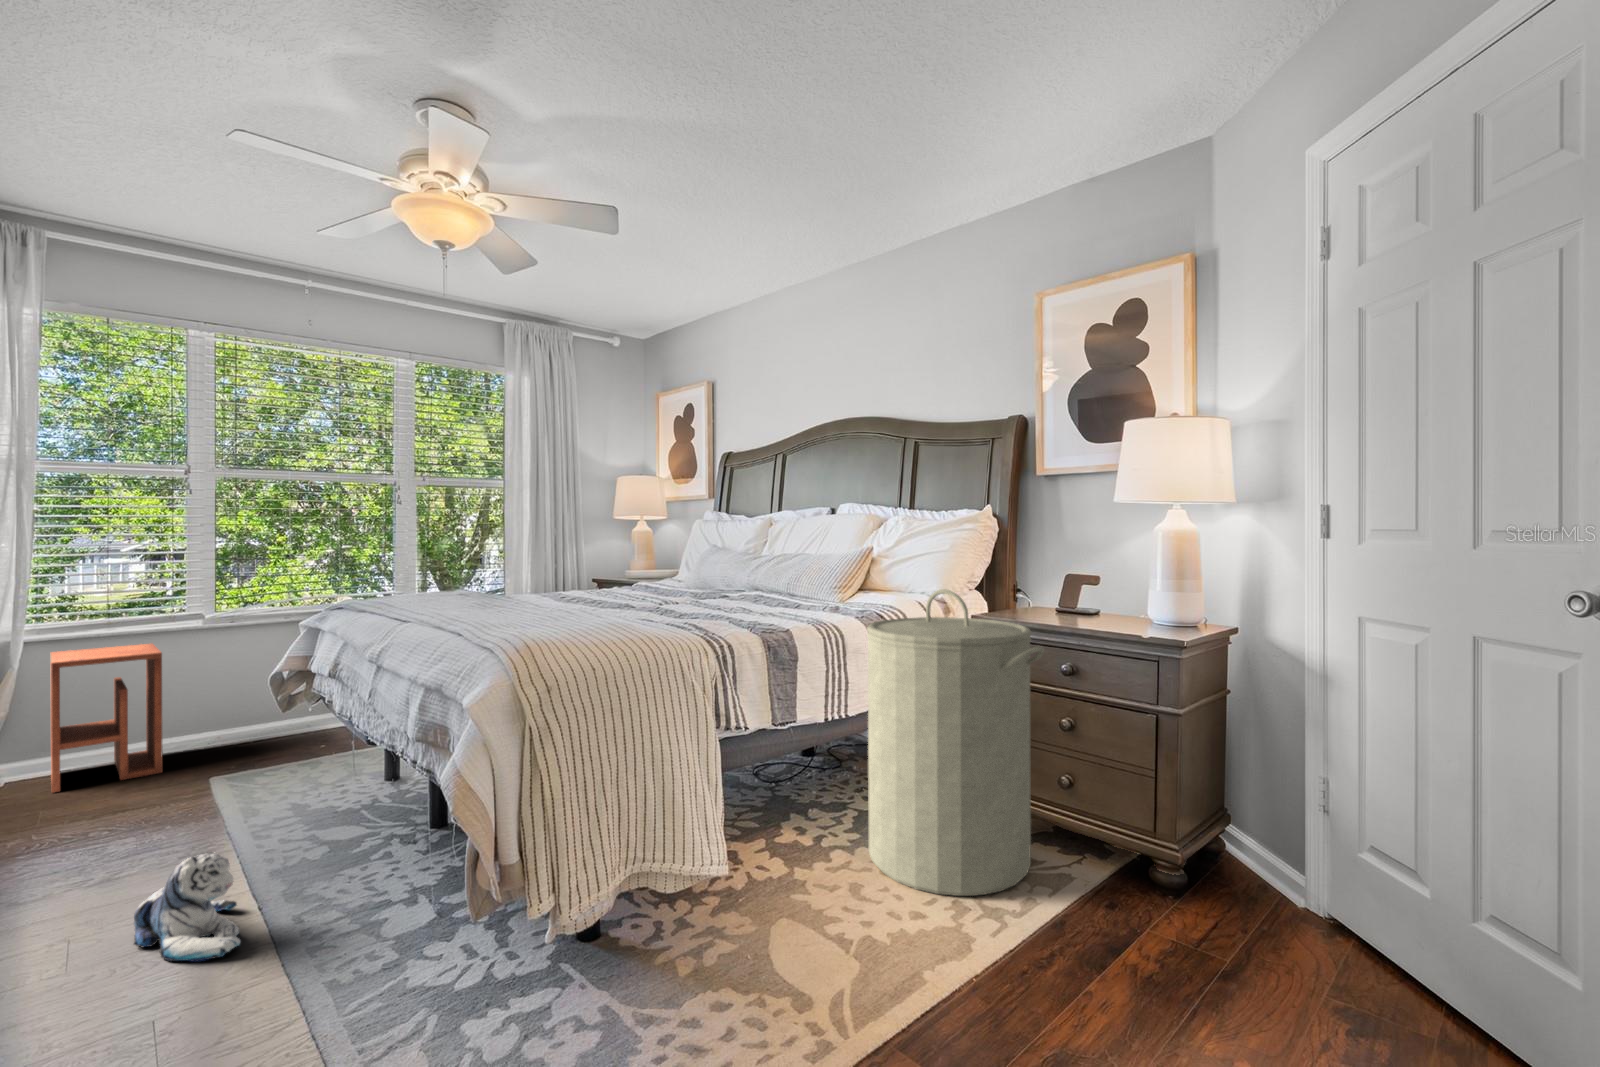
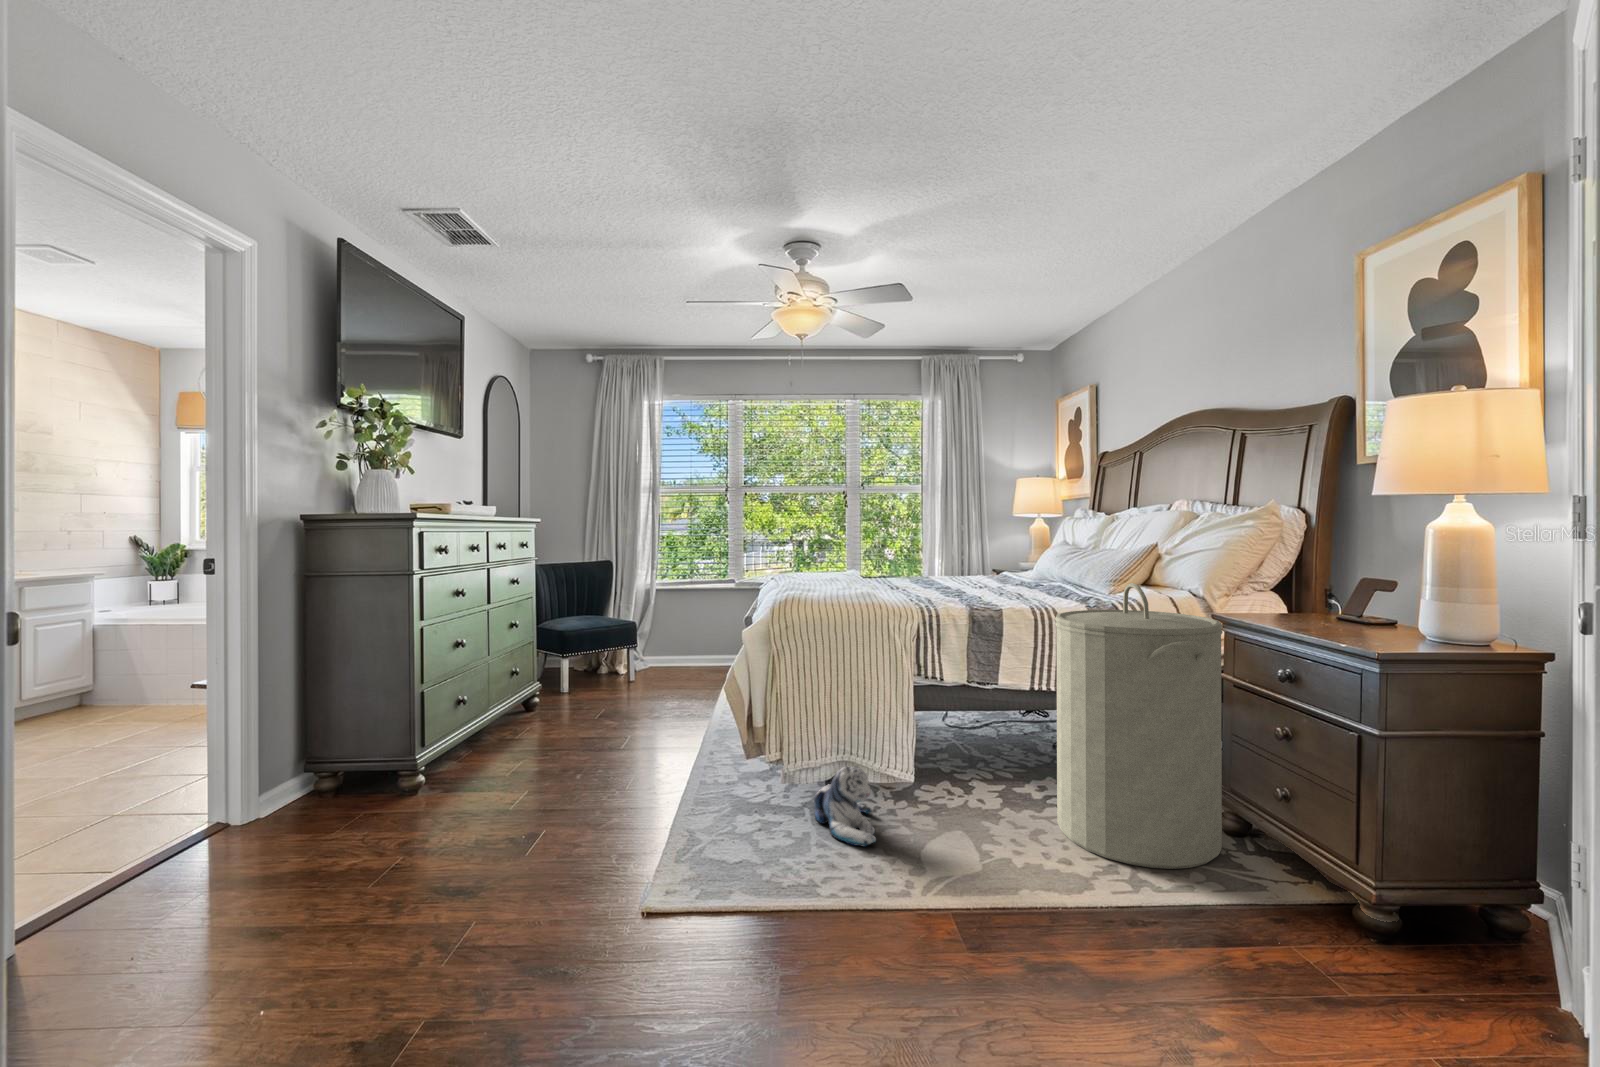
side table: present [50,644,163,792] -> none [662,596,711,673]
plush toy: present [134,852,241,962] -> present [814,766,876,847]

